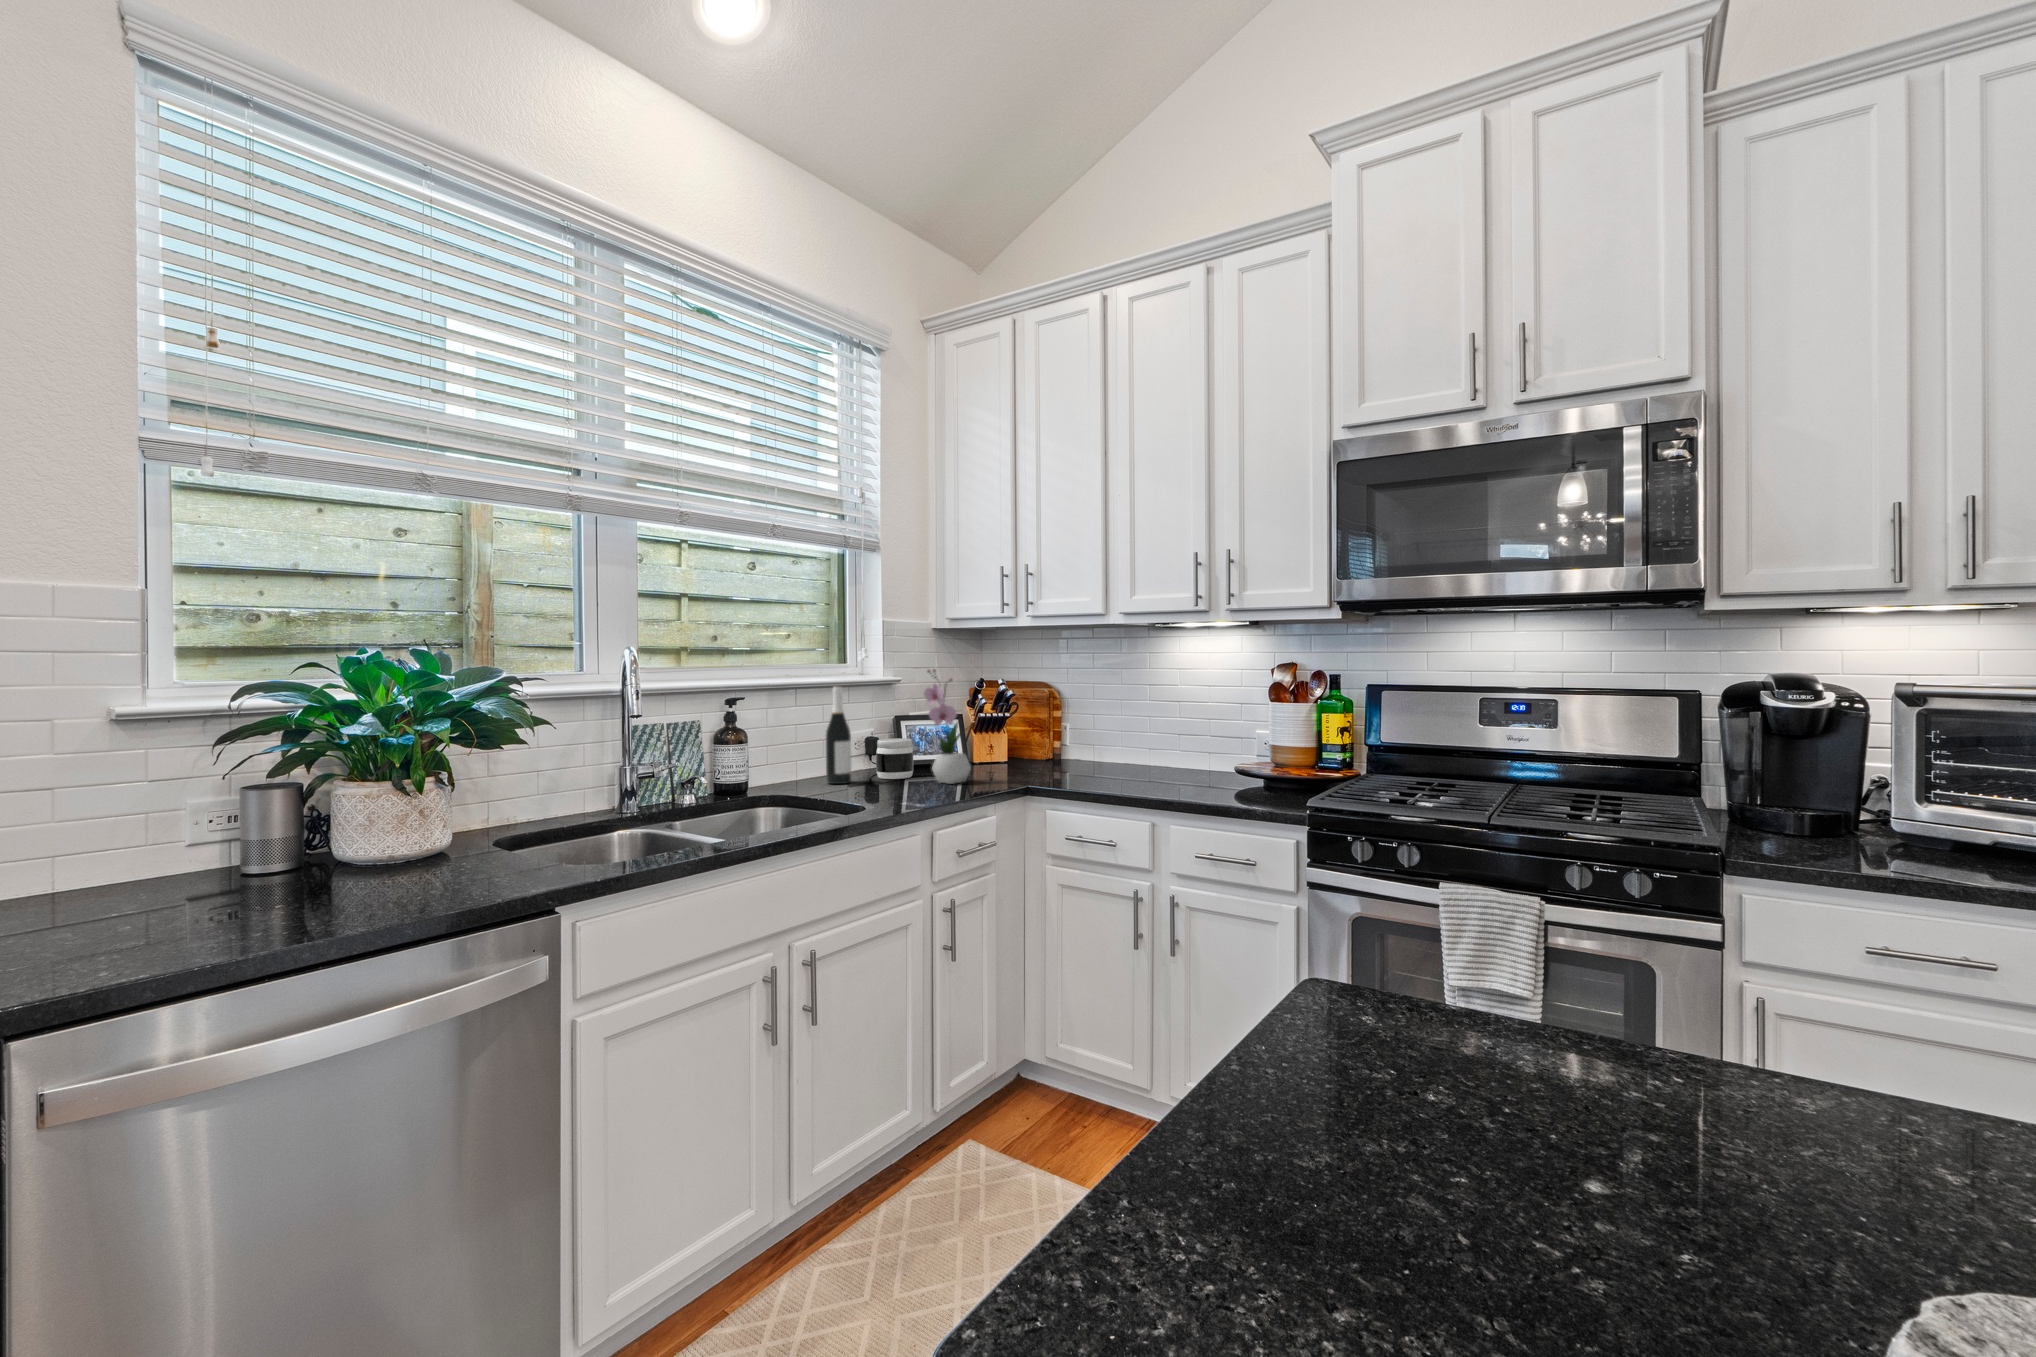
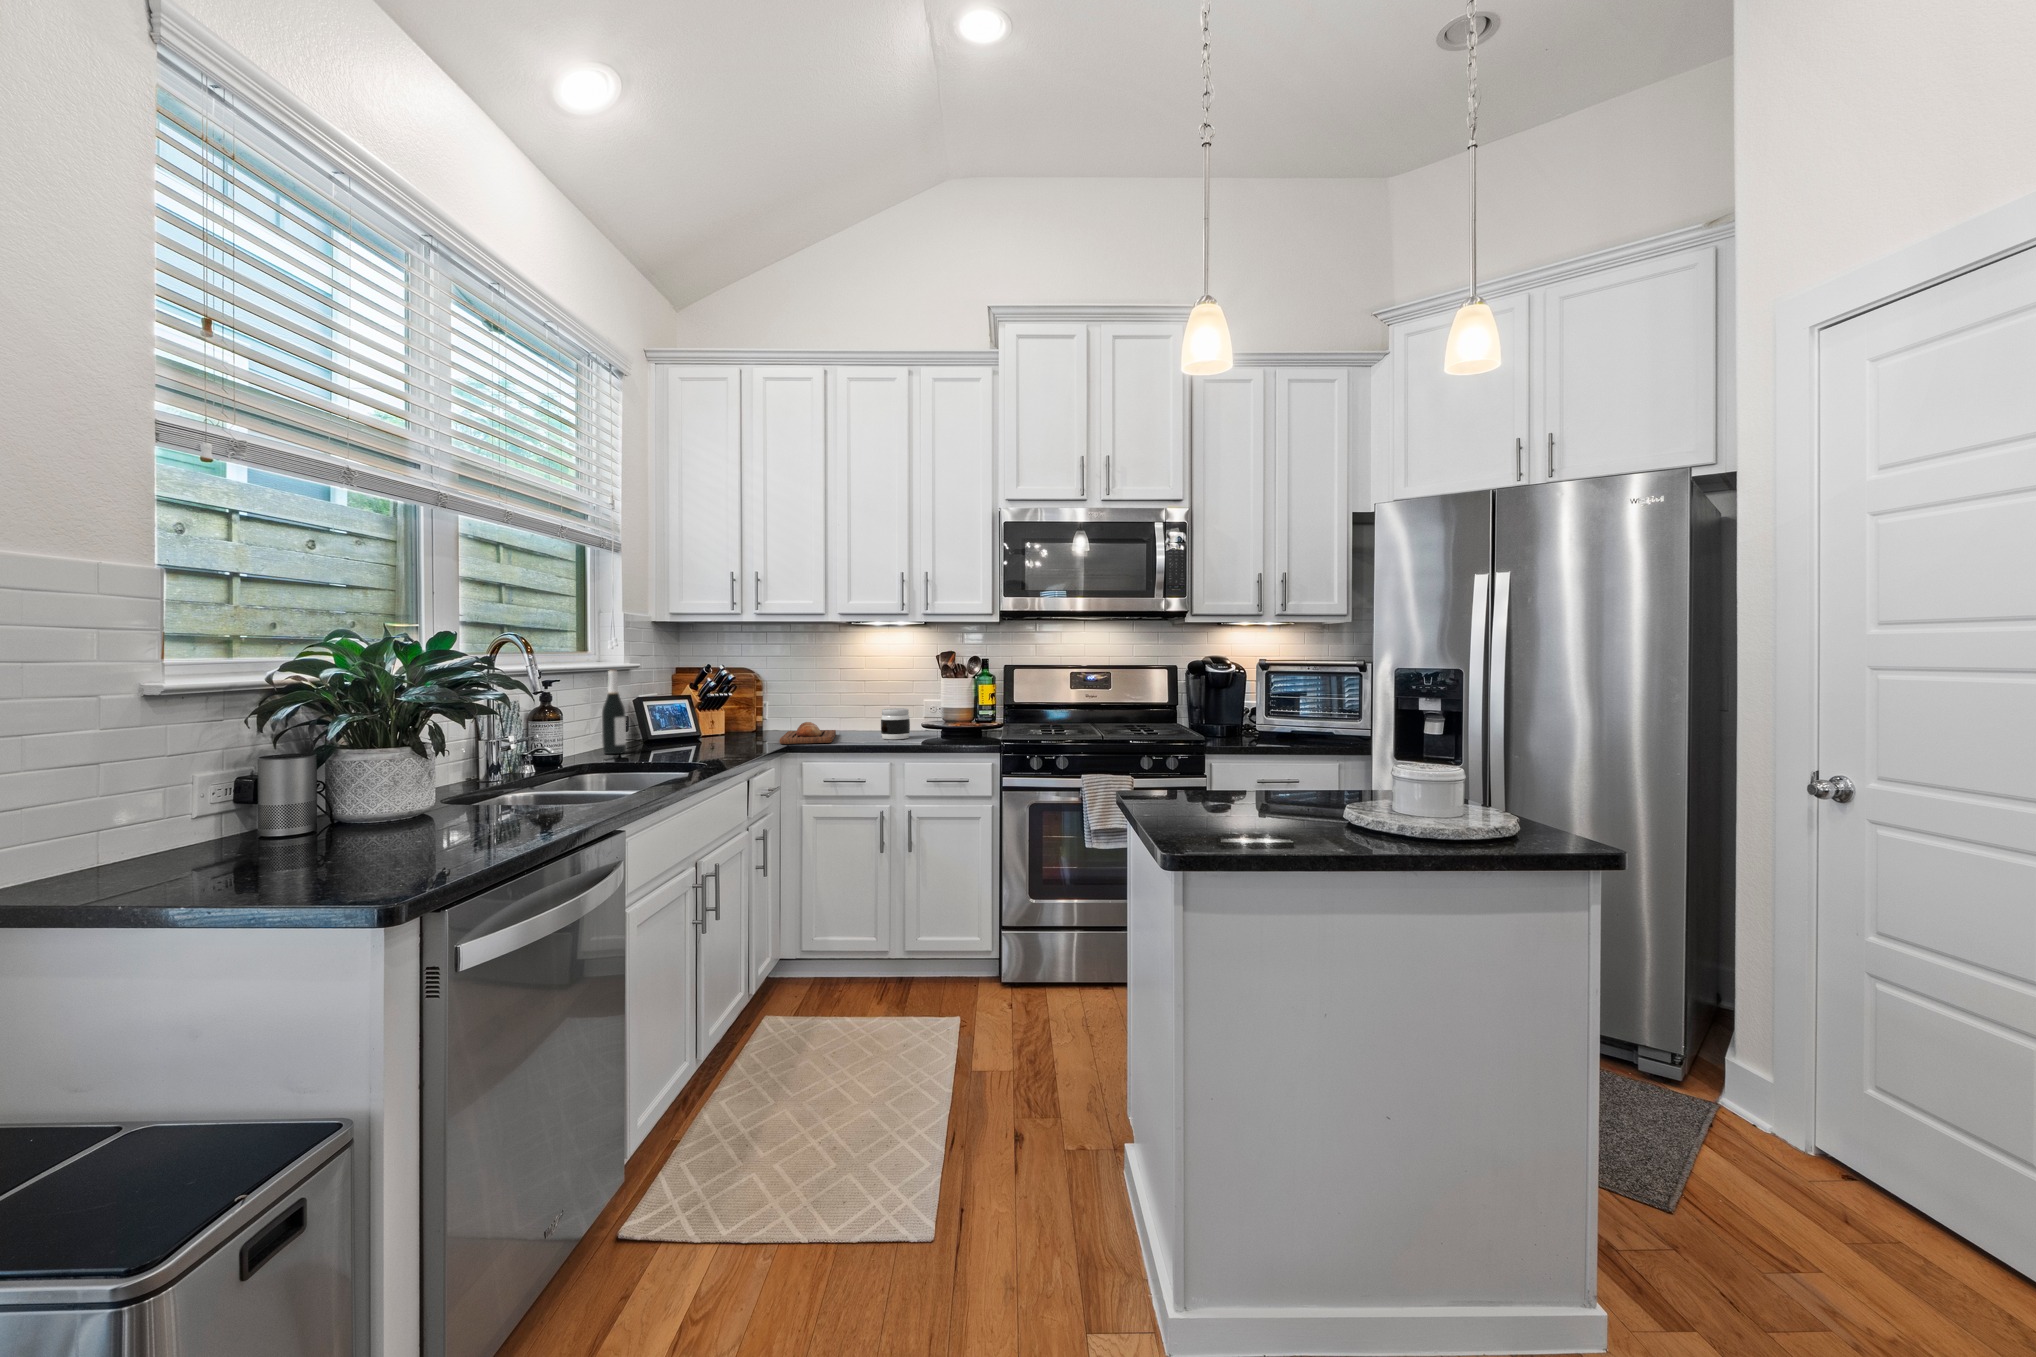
flower arrangement: present [924,669,971,784] -> none [695,655,734,747]
jar: present [876,738,913,779] -> present [881,708,910,739]
bread loaf: none [1025,756,1125,787] -> present [779,722,836,744]

